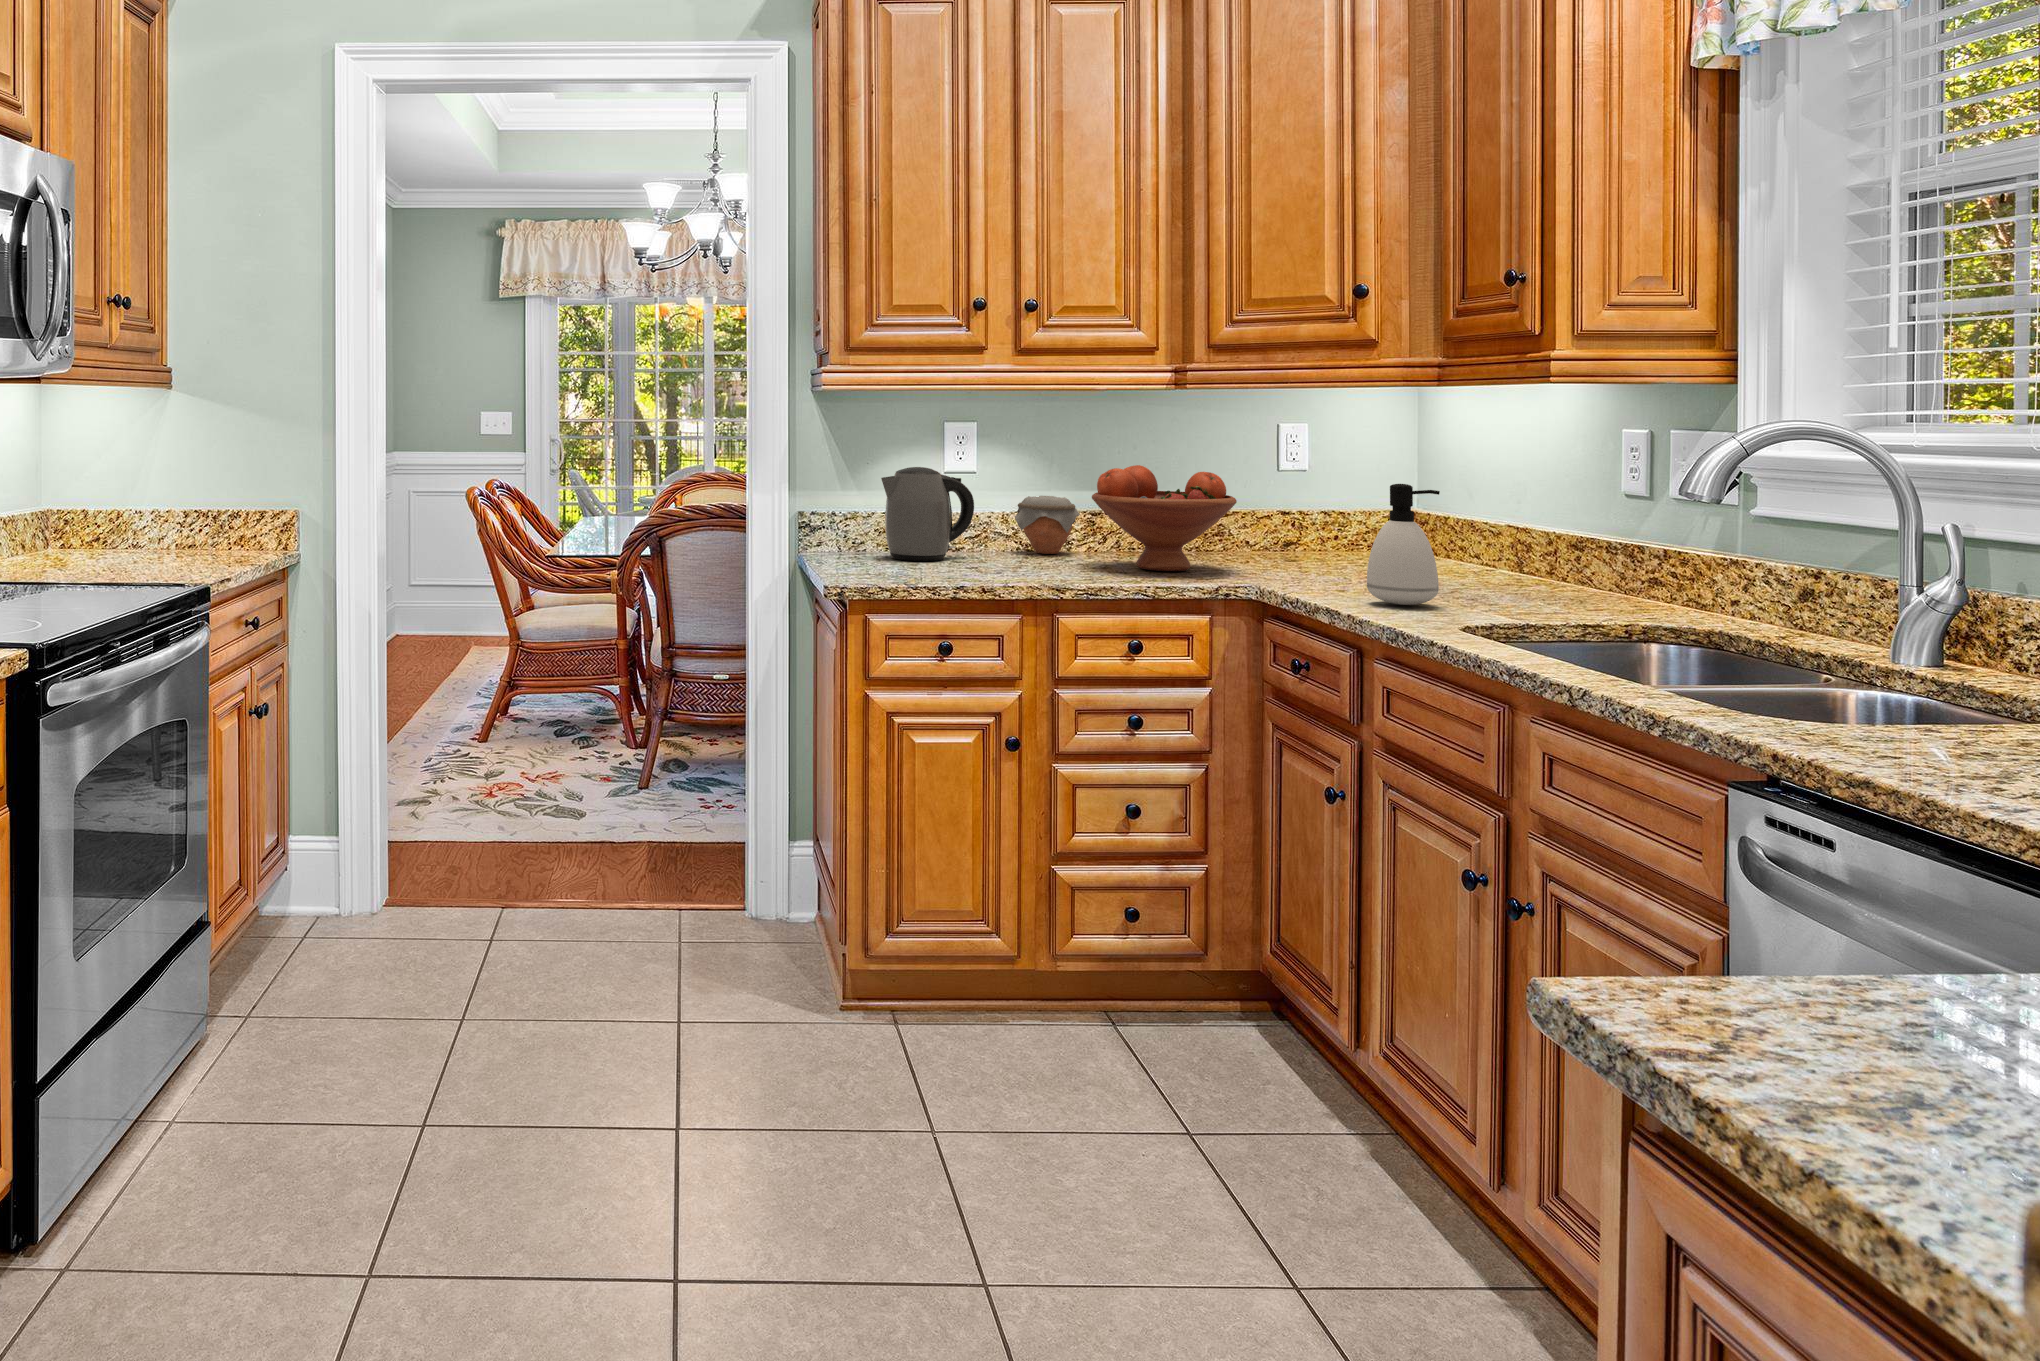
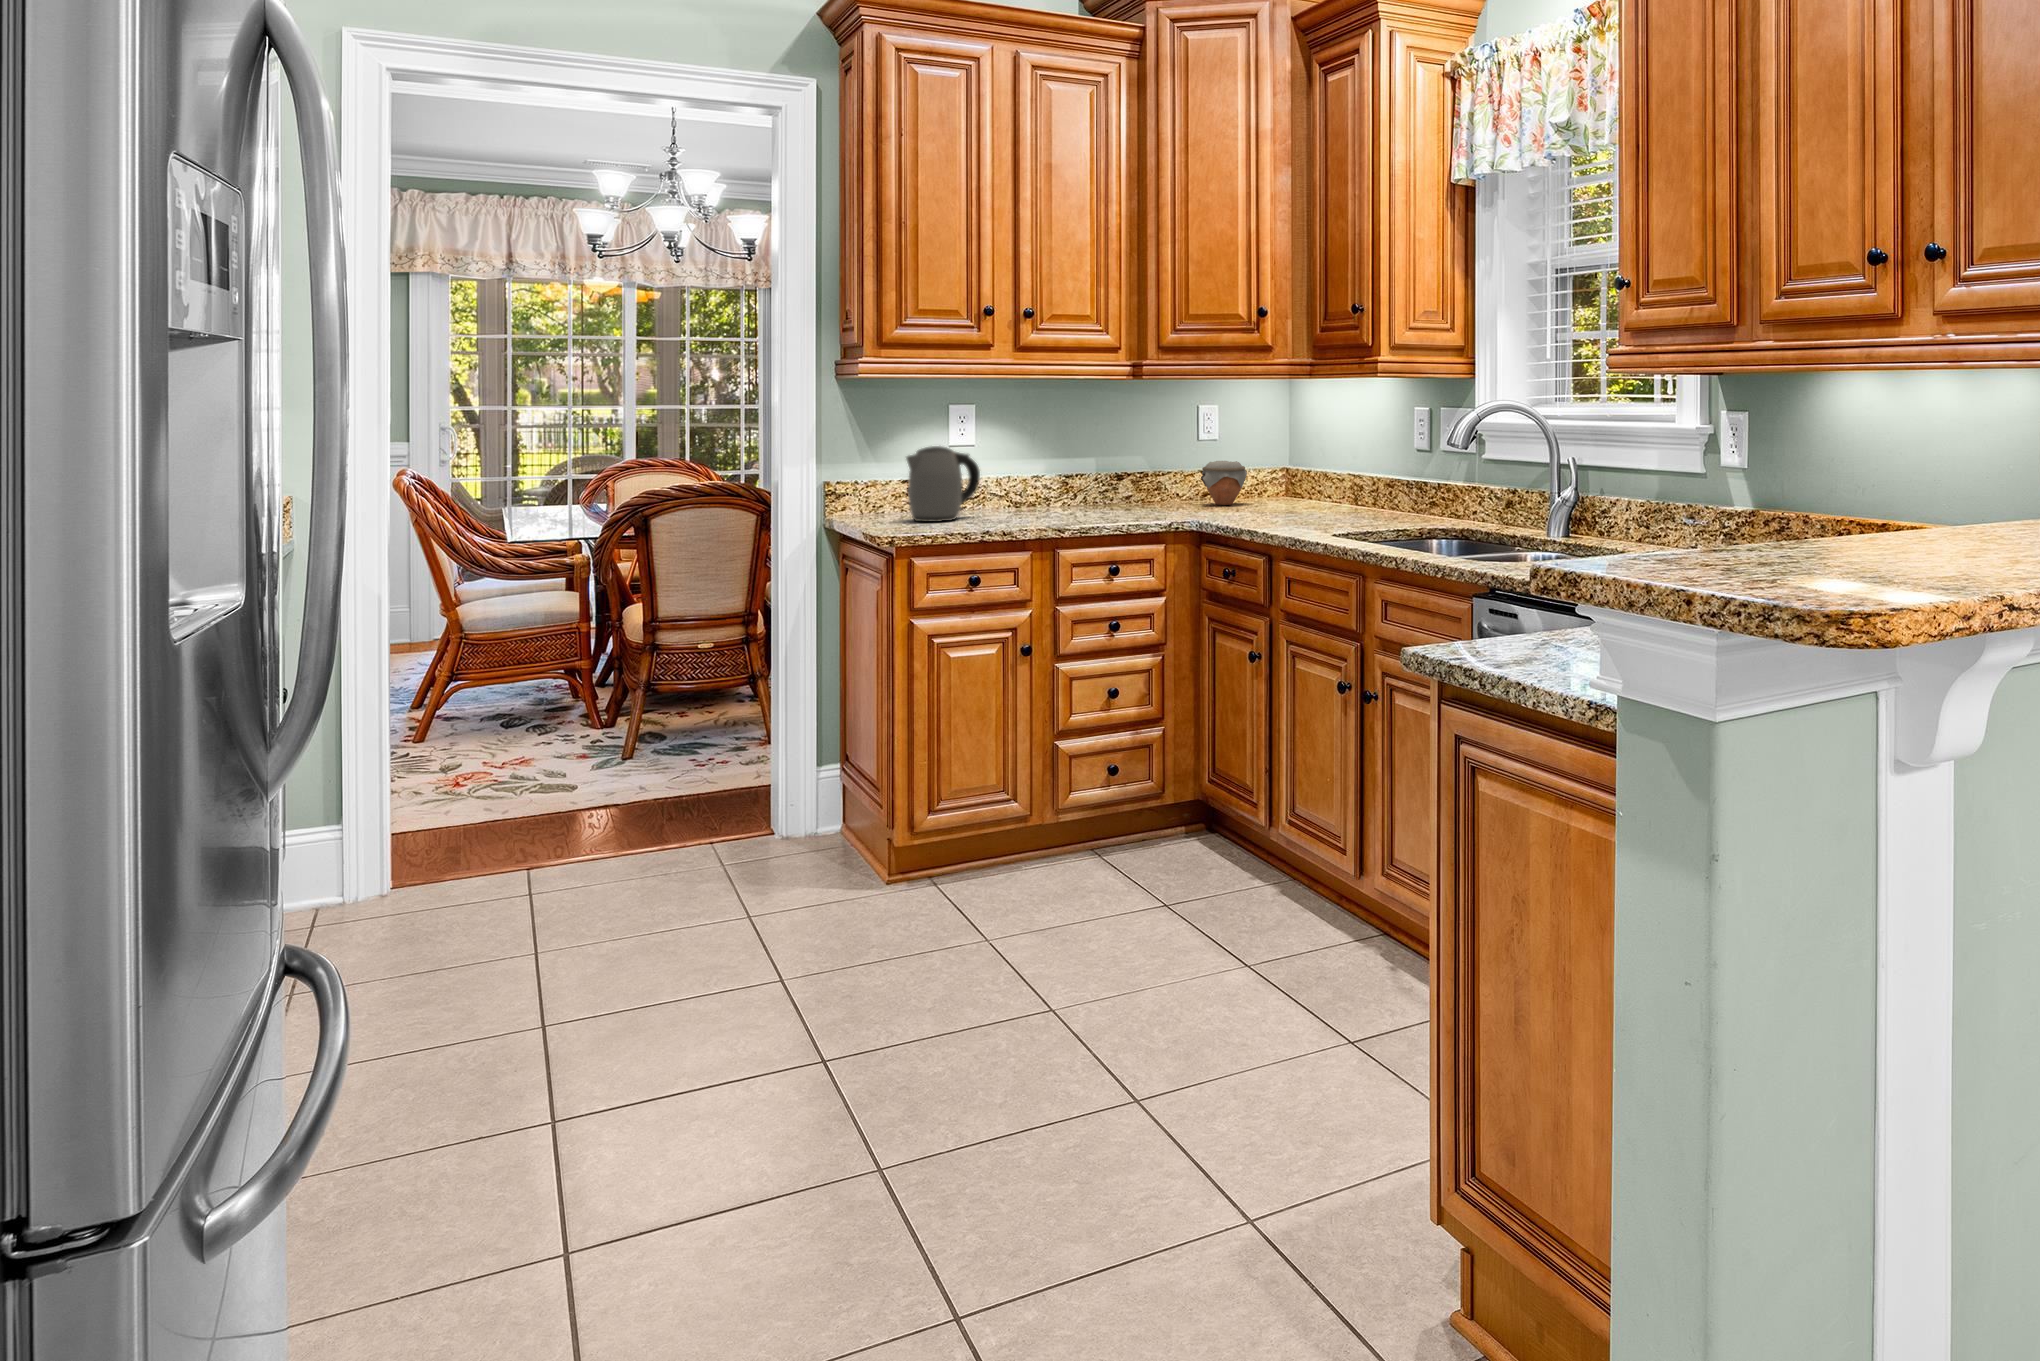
fruit bowl: present [1092,465,1237,571] -> none [1073,438,1177,516]
soap dispenser: present [1367,484,1440,605] -> none [1268,445,1312,526]
jar: present [1015,496,1080,554] -> present [1201,461,1247,505]

